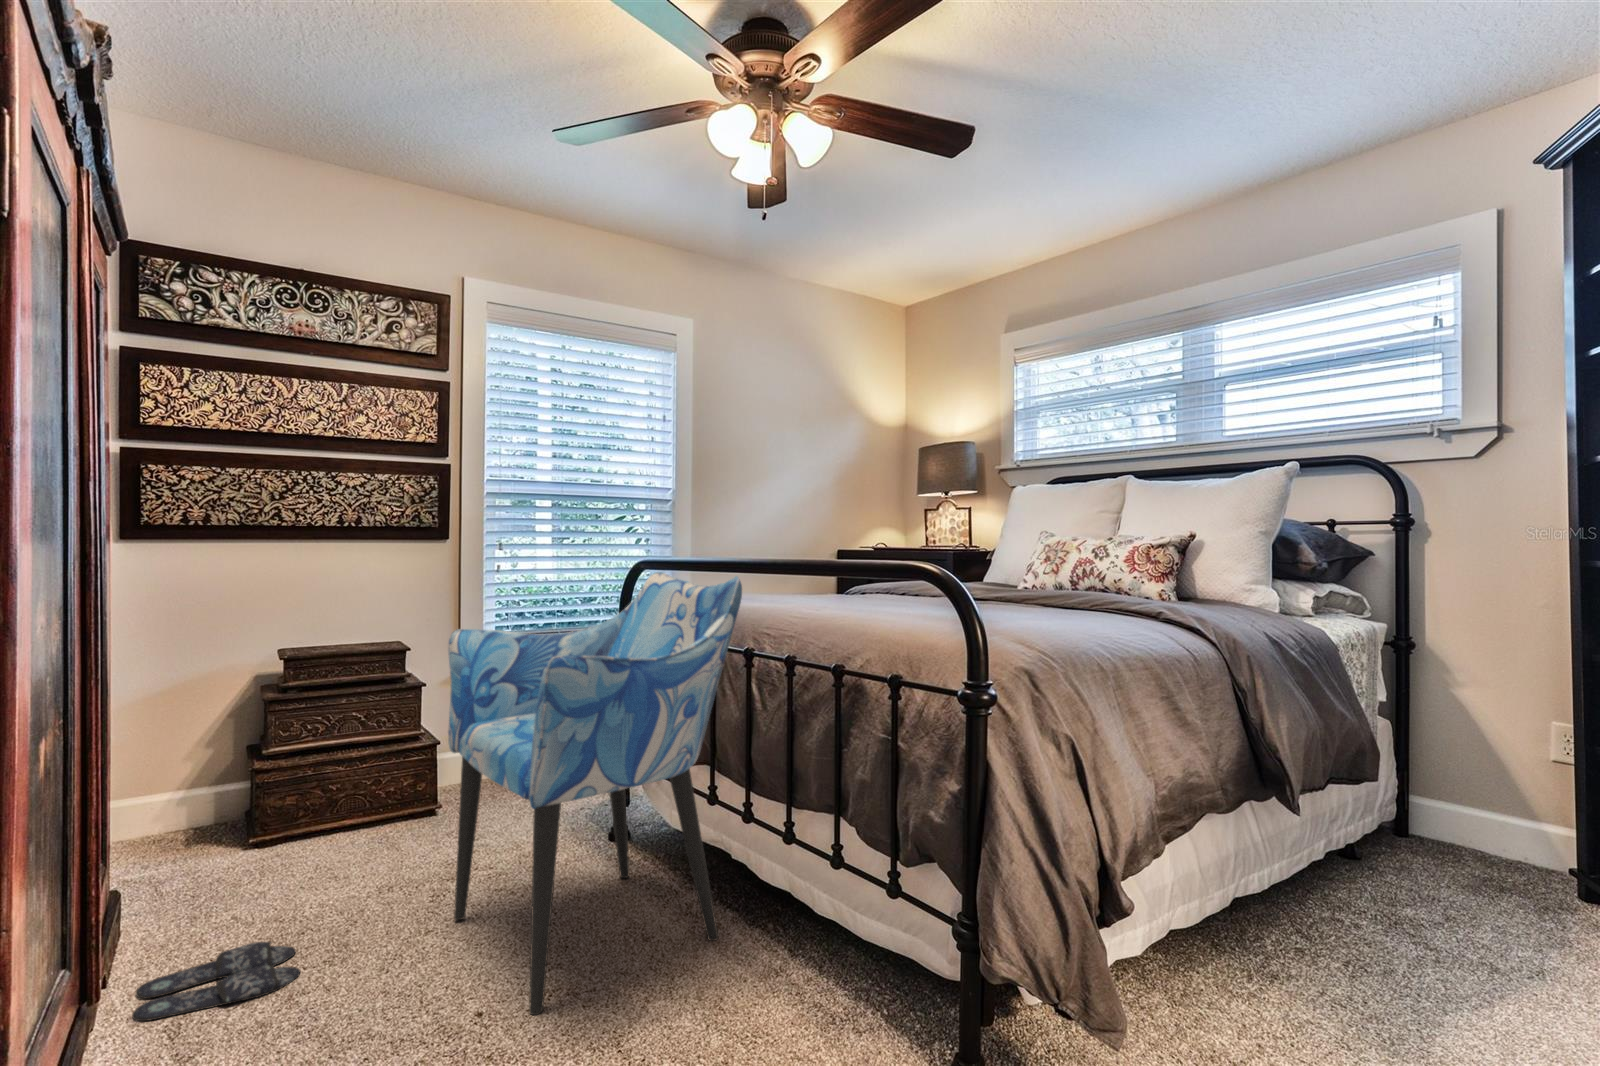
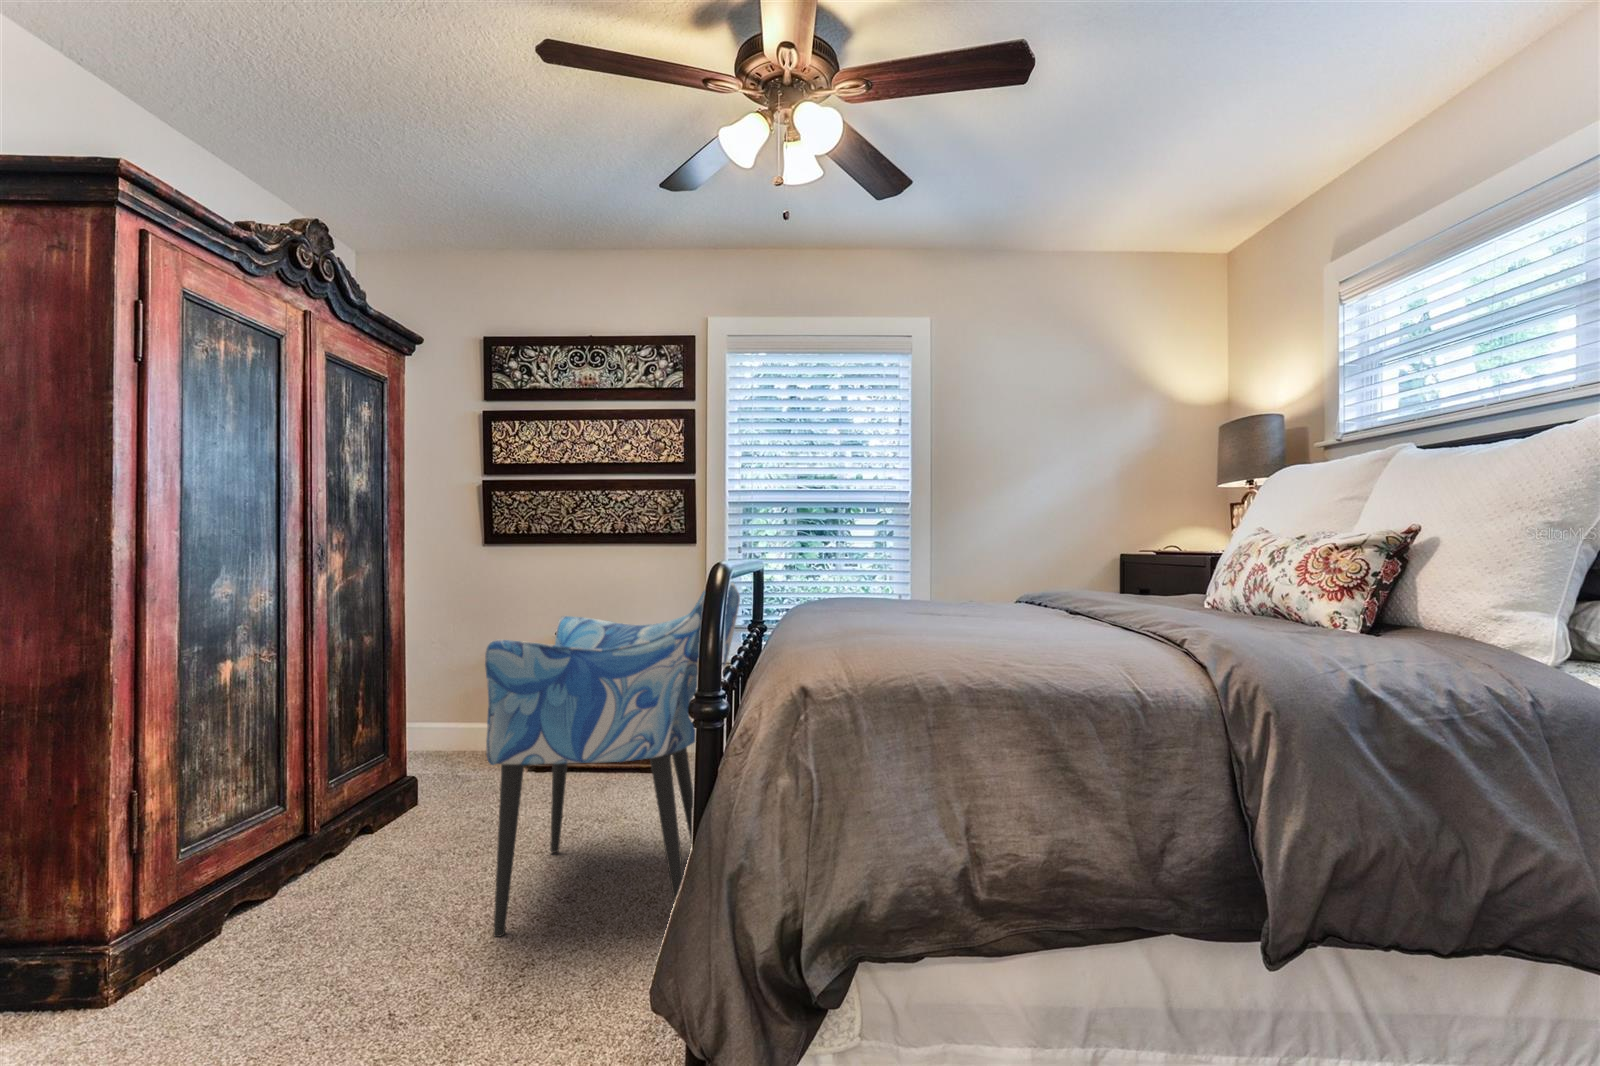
slippers: present [132,942,300,1021] -> none [340,833,453,868]

